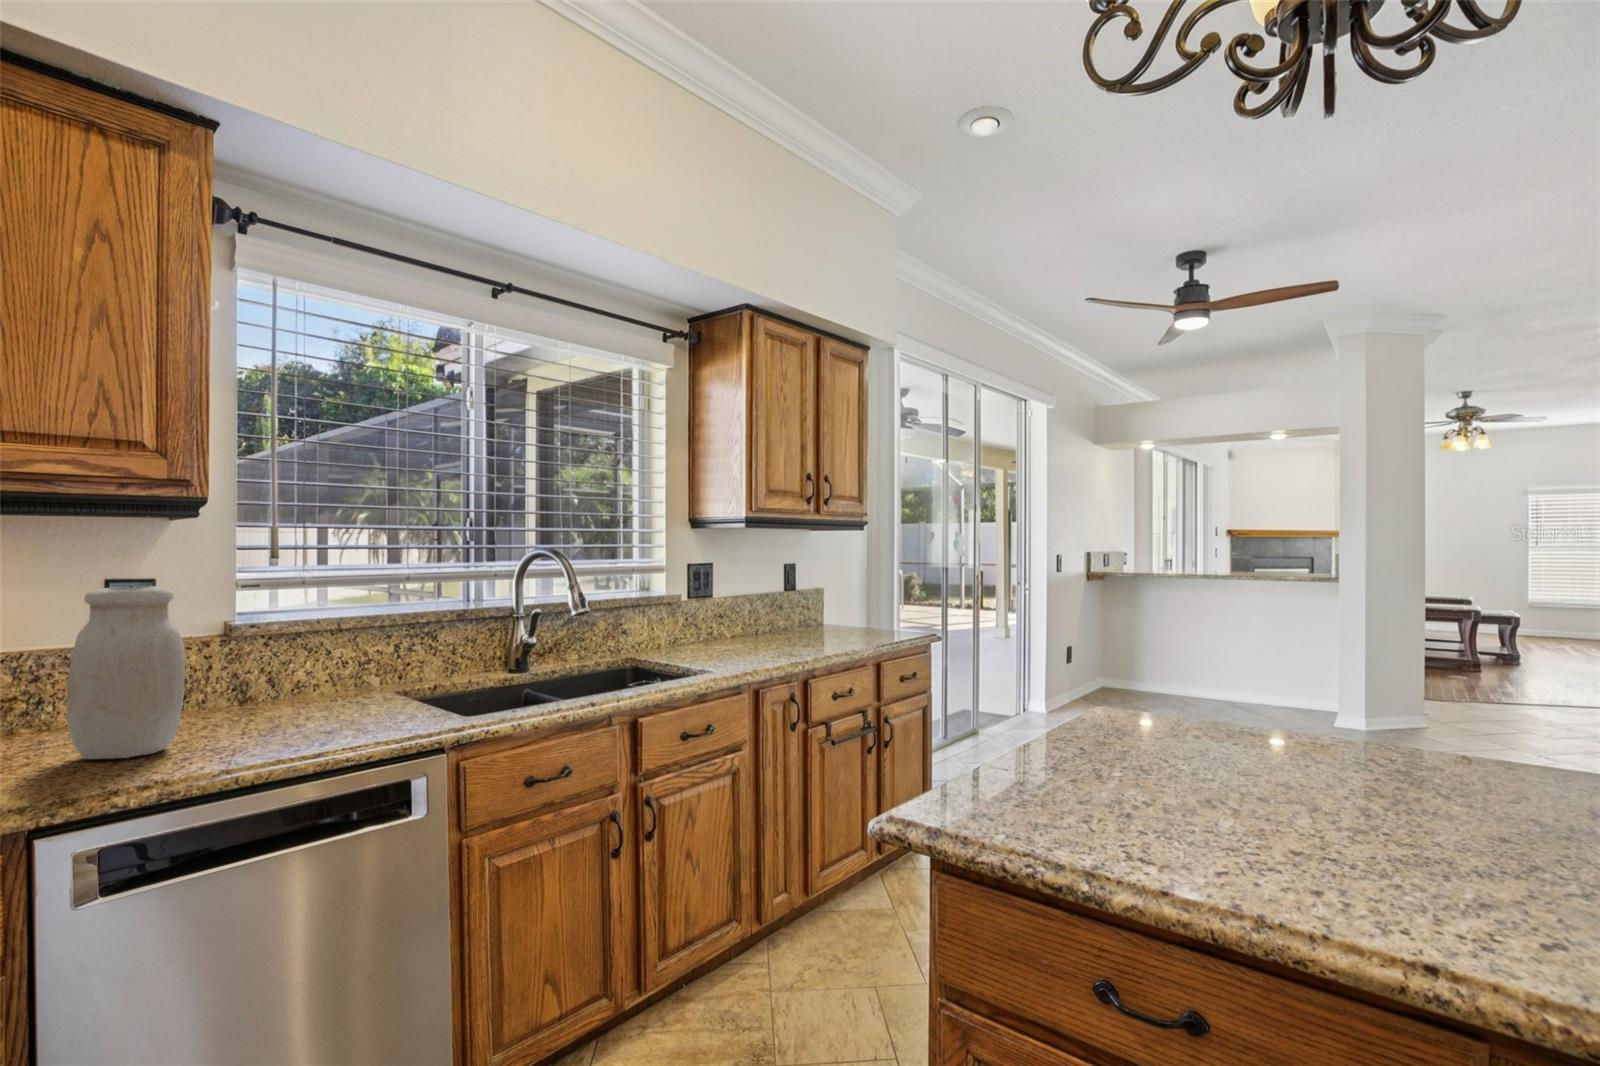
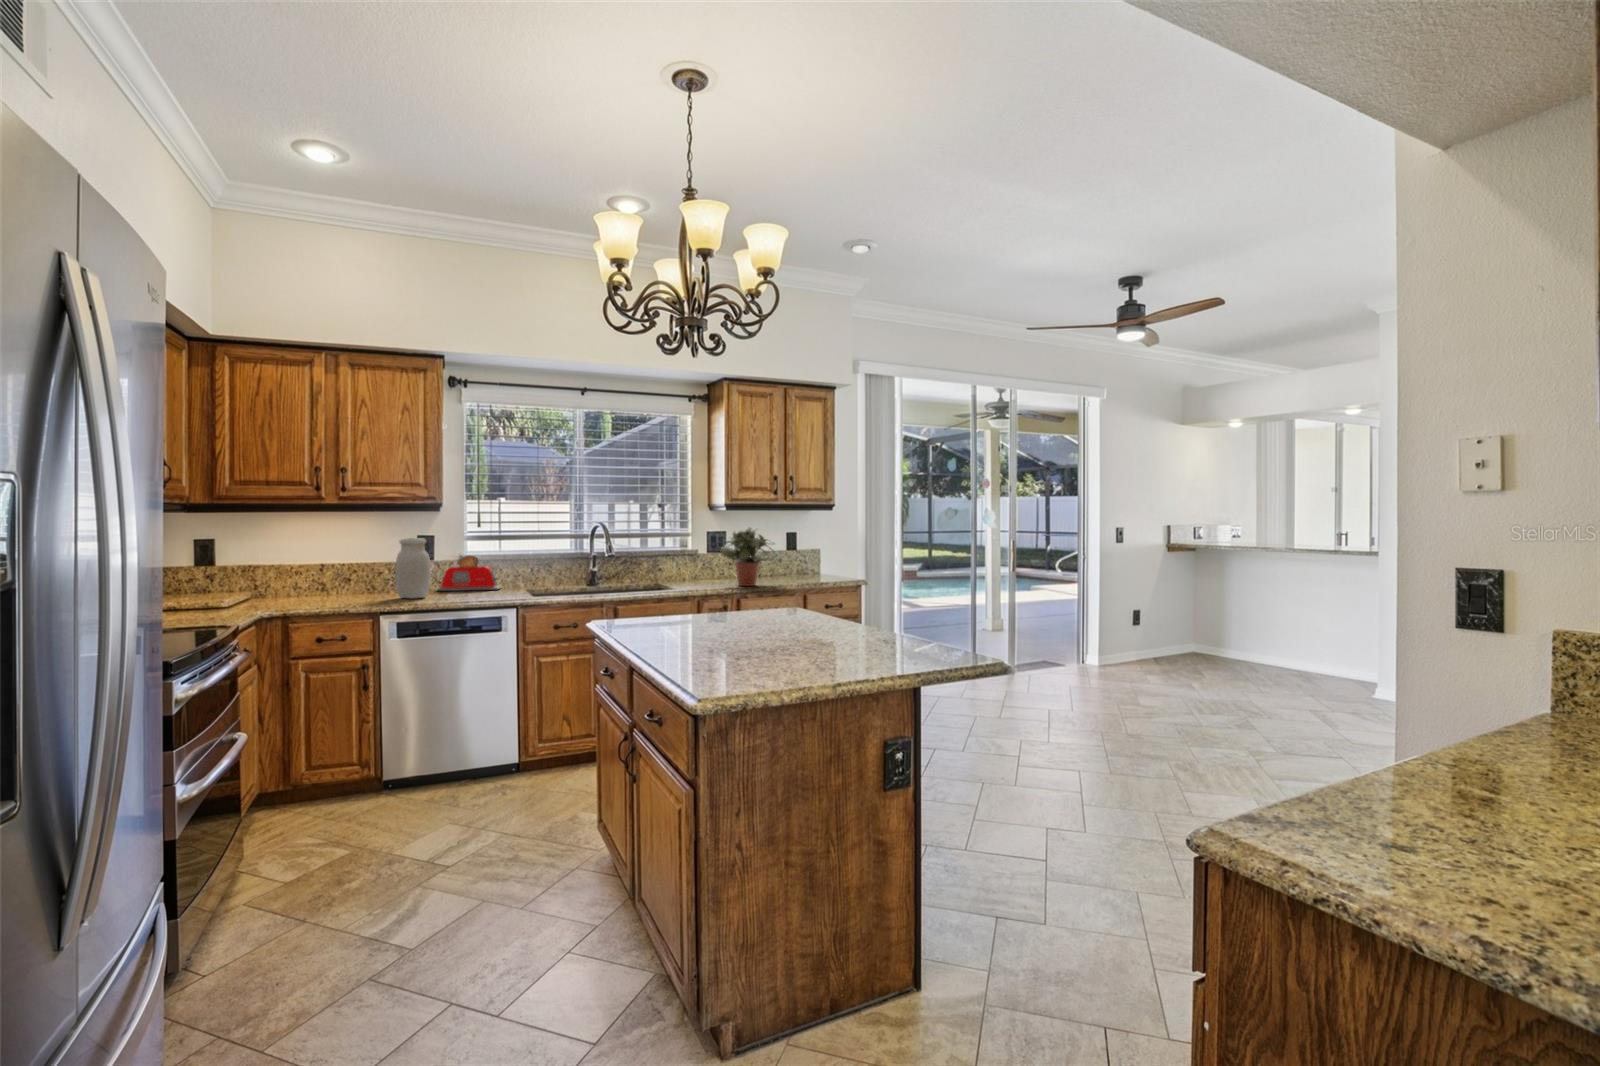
potted plant: none [745,555,836,655] -> present [721,527,773,586]
toaster: none [163,623,335,717] -> present [437,556,501,591]

